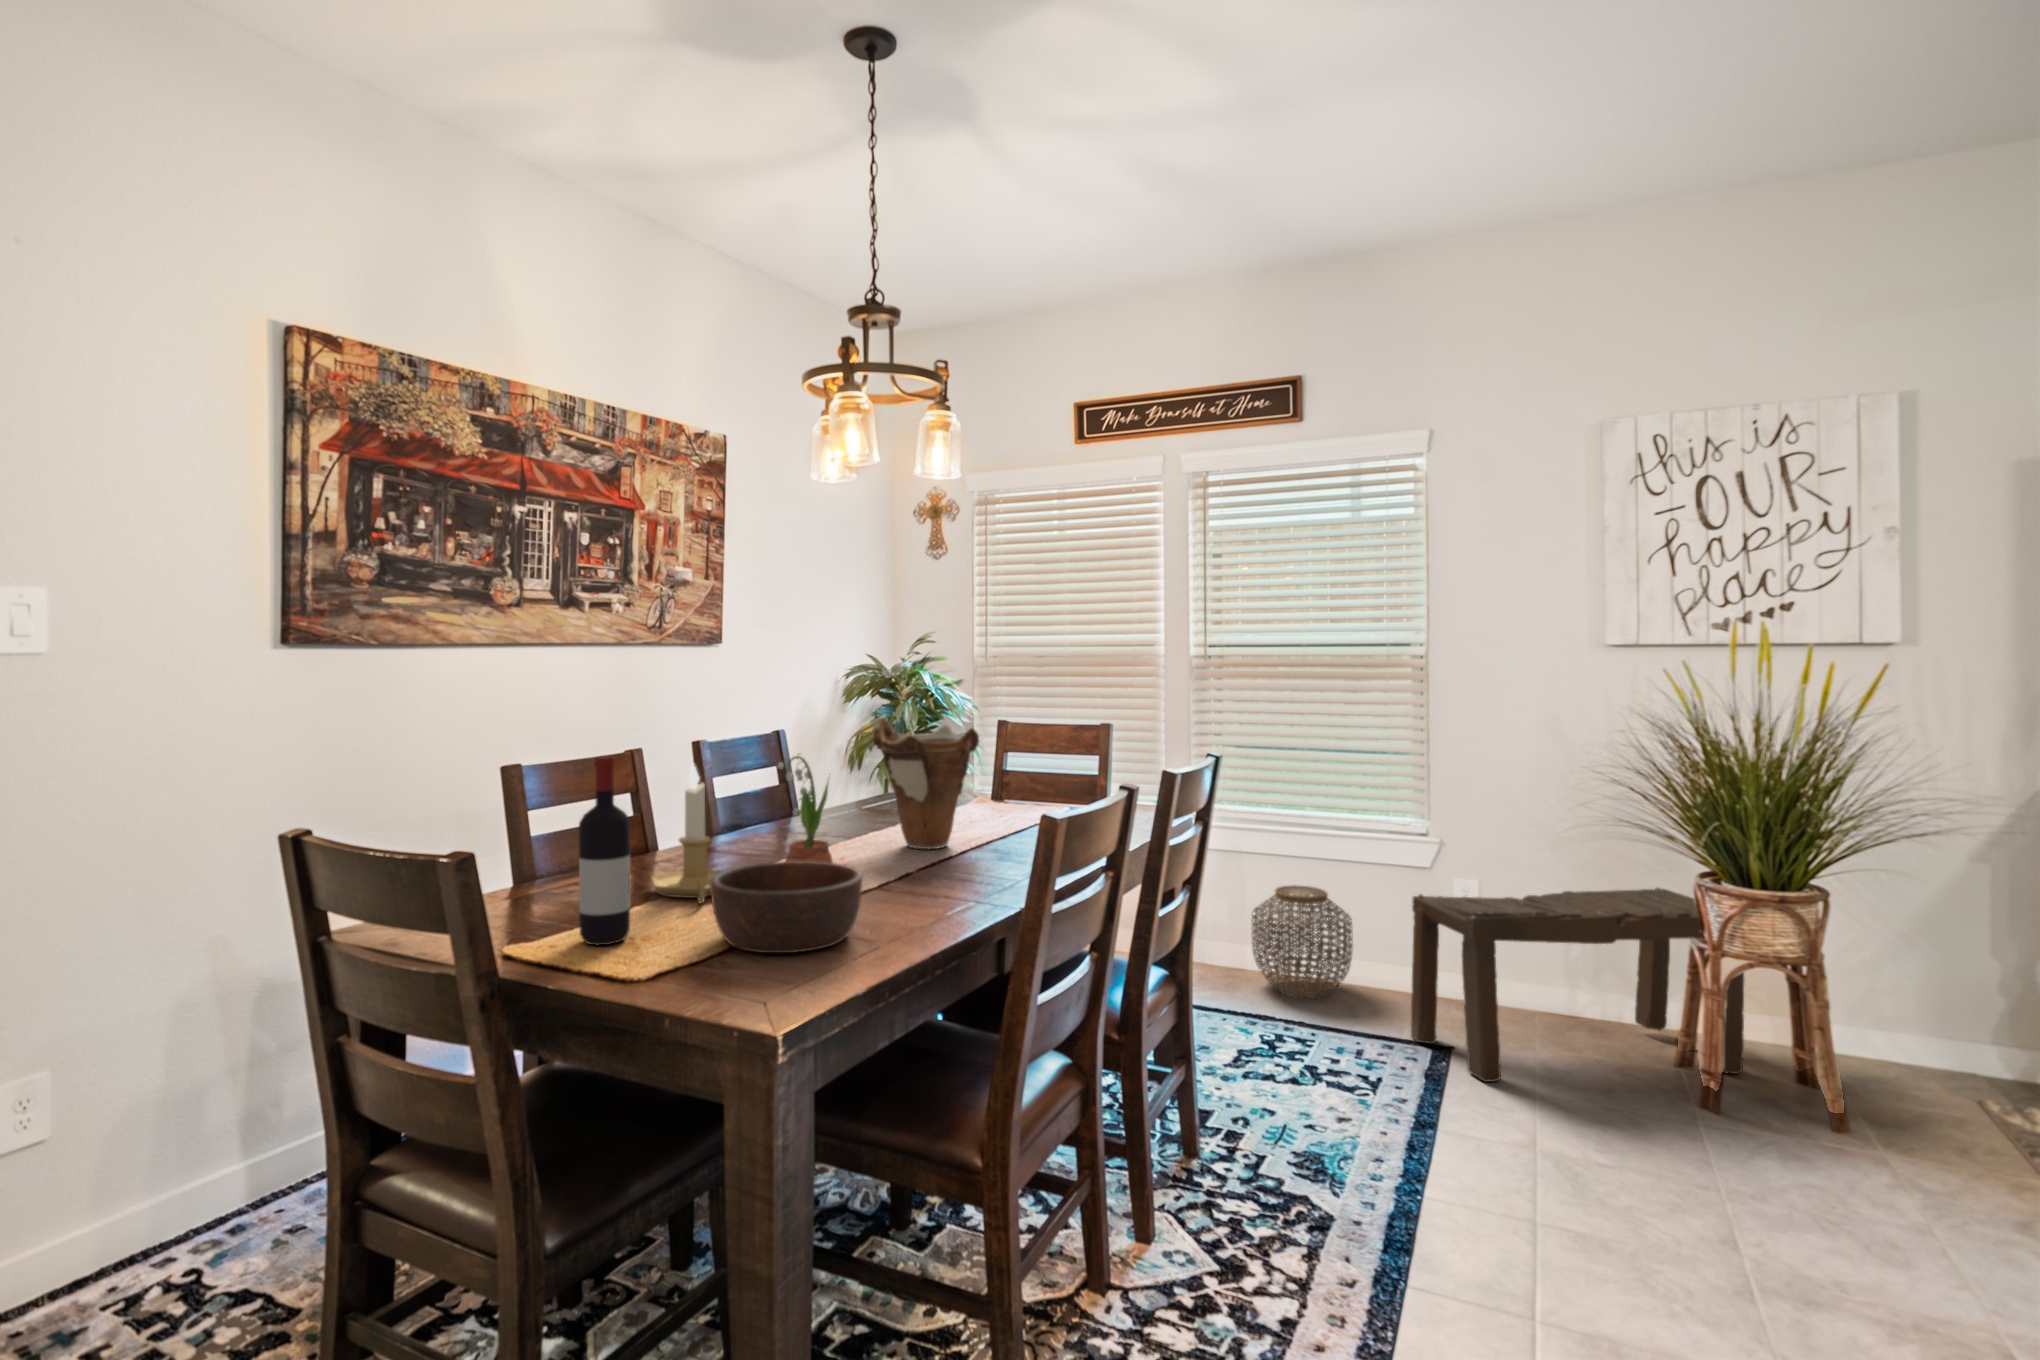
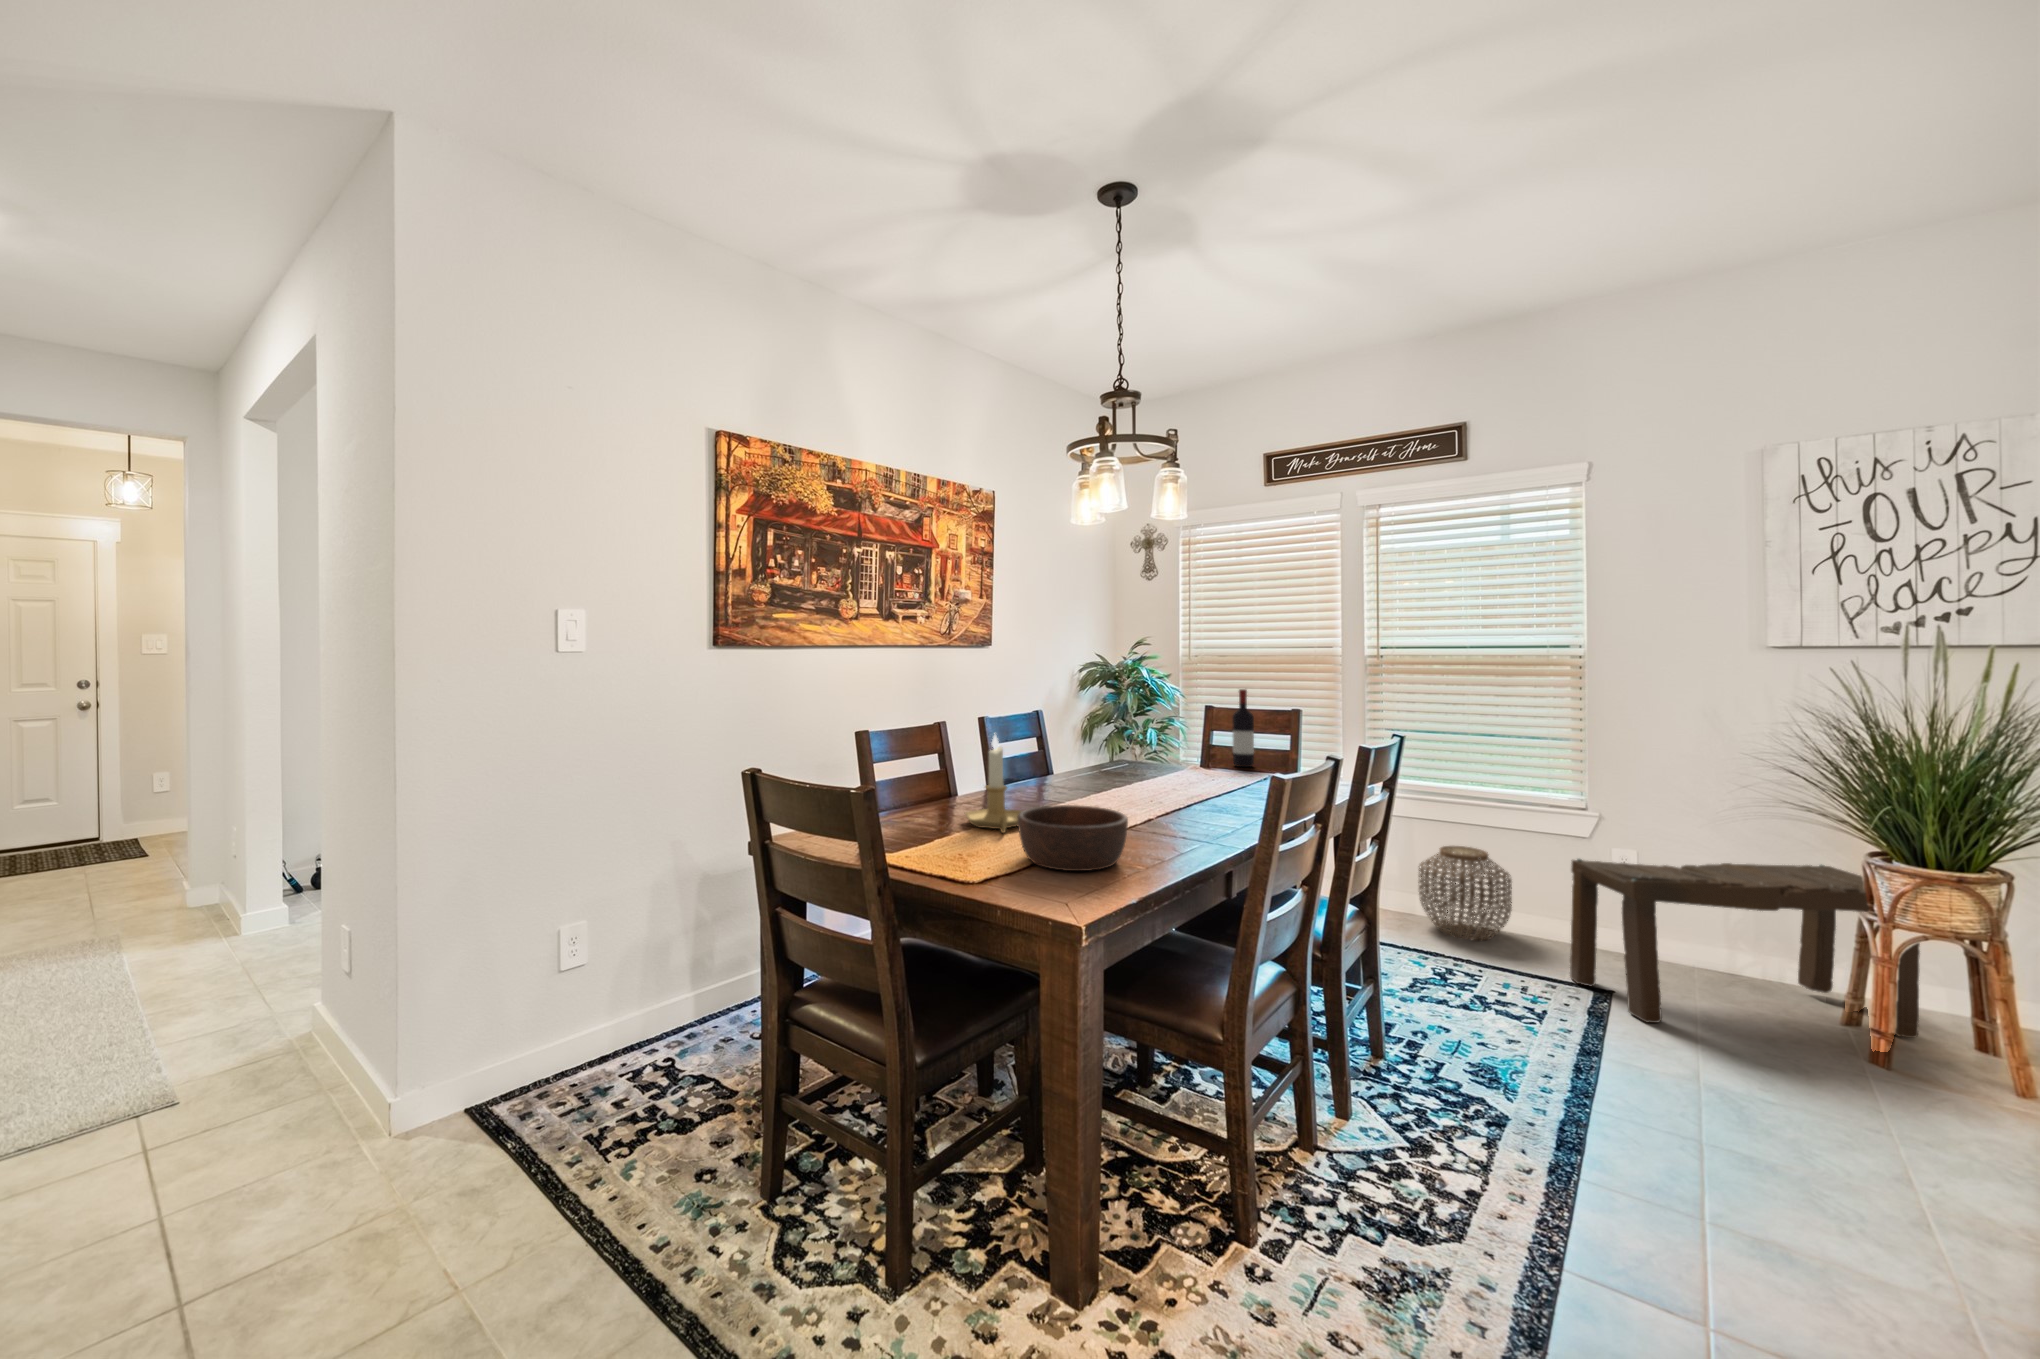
vase: present [873,718,979,849] -> none [1117,702,1201,802]
wine bottle: present [579,756,630,945] -> present [1233,689,1254,767]
potted flower: present [778,756,833,863] -> none [1050,726,1092,816]

